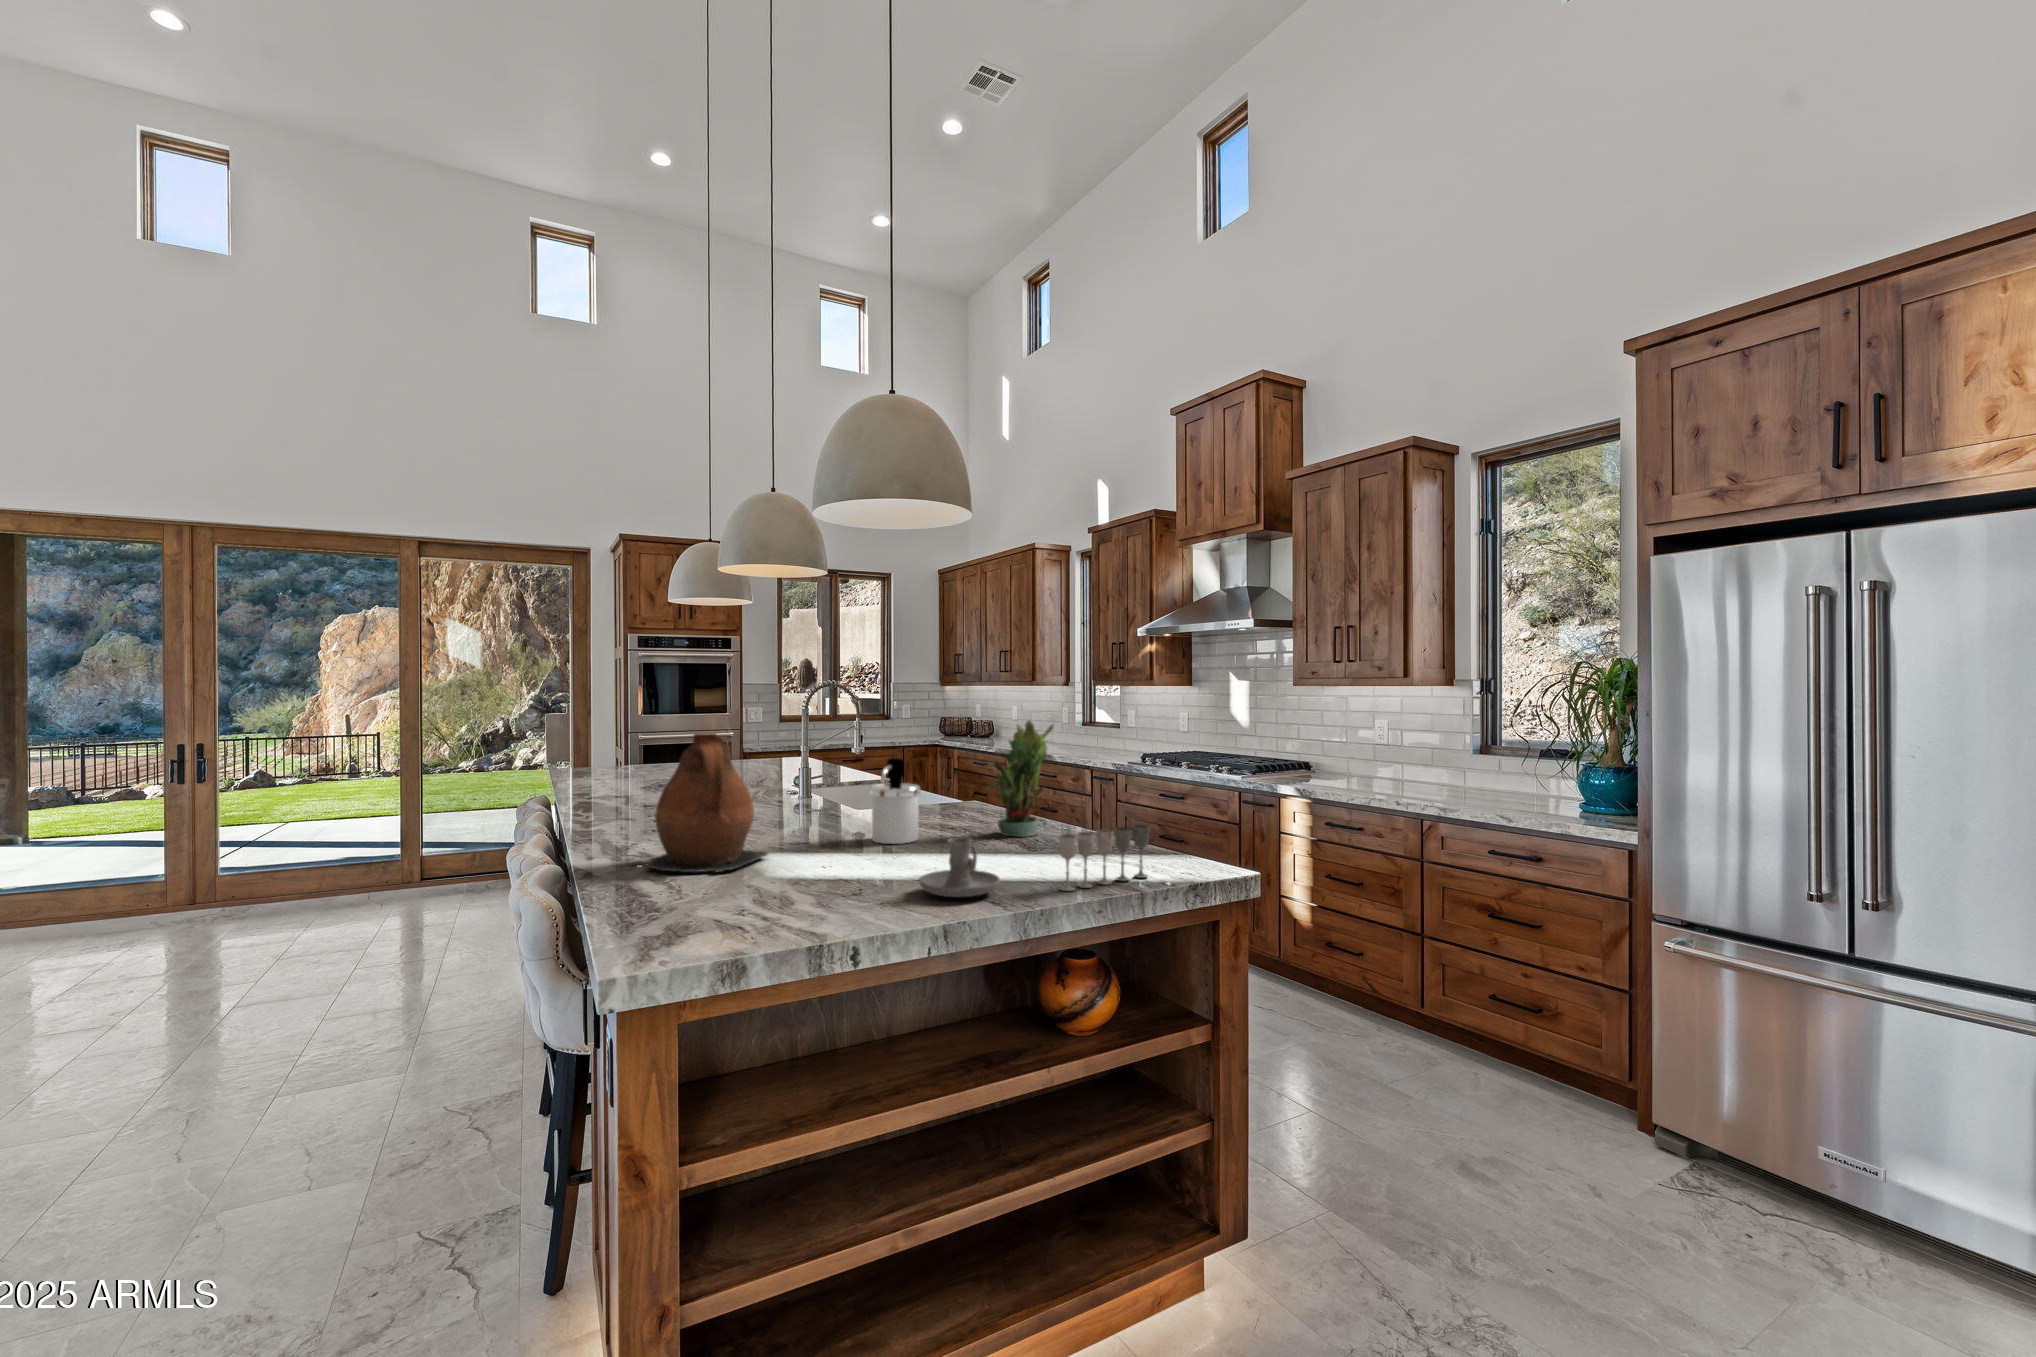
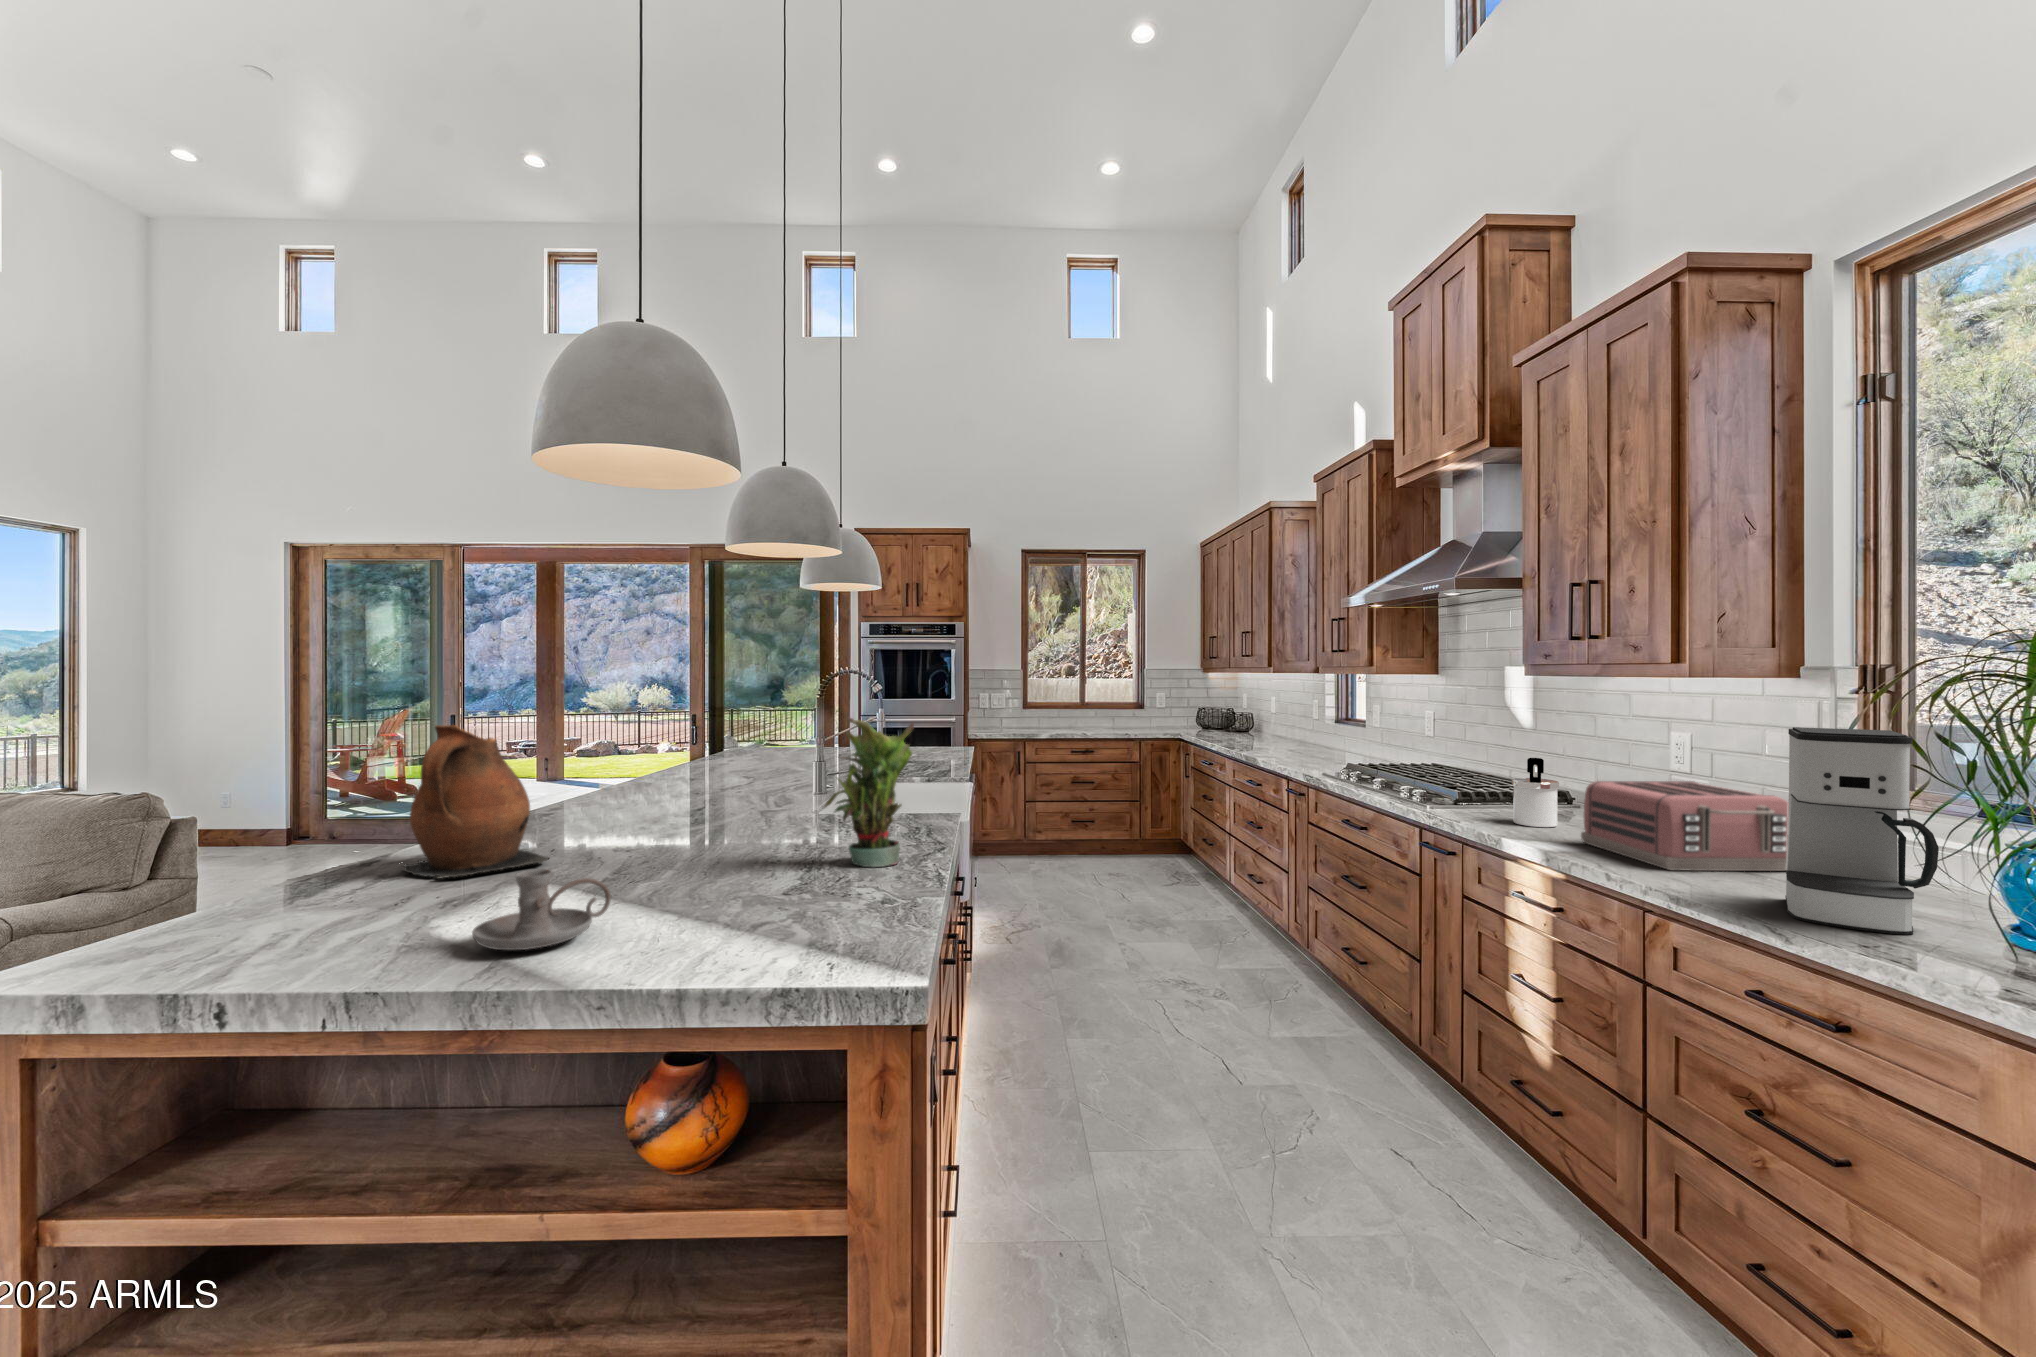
coffee maker: none [1480,717,1555,826] -> present [1785,727,1939,935]
toaster: none [1346,754,1463,807] -> present [1581,781,1788,871]
soap dispenser: present [870,758,920,844] -> present [1512,758,1559,827]
wine glass: present [1059,825,1150,891] -> none [640,874,811,960]

